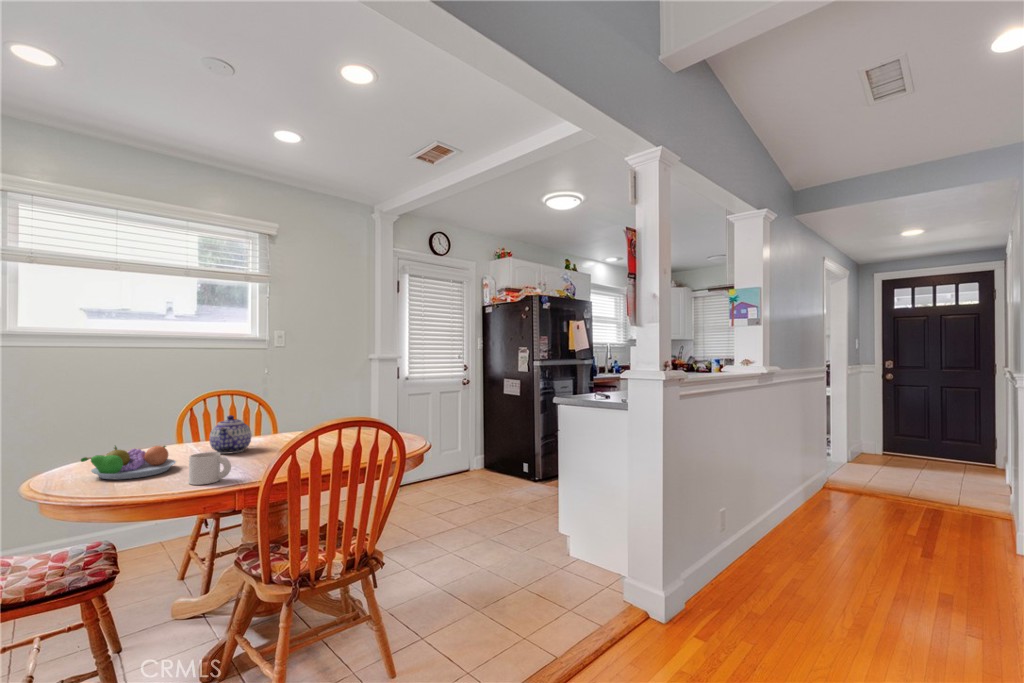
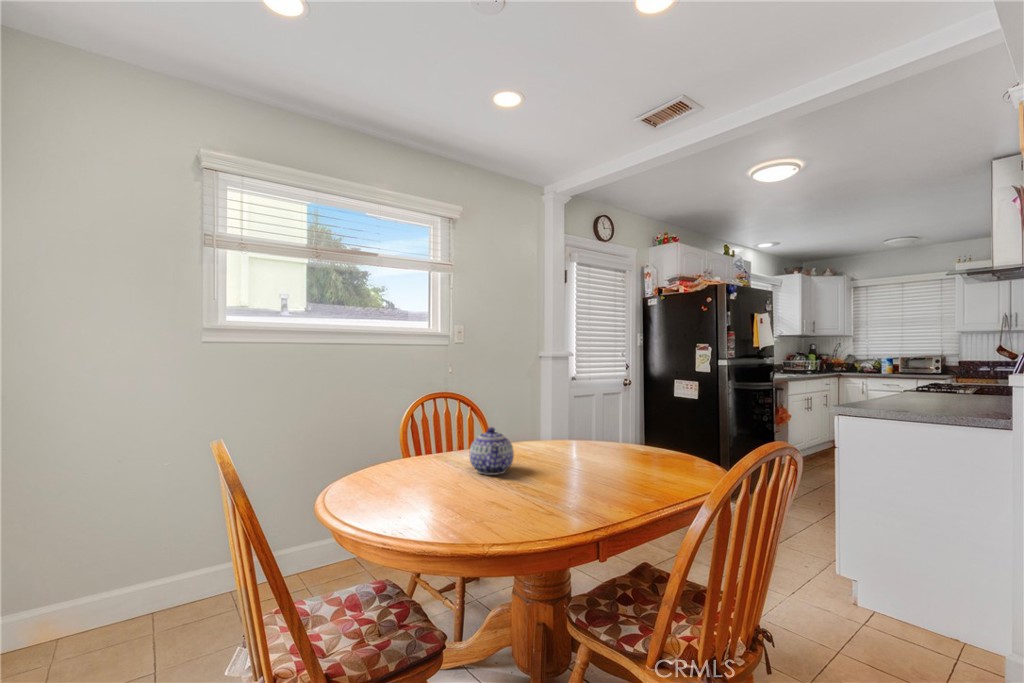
fruit bowl: present [81,446,176,479] -> none [377,467,469,515]
mug: present [189,452,231,485] -> none [518,484,568,531]

